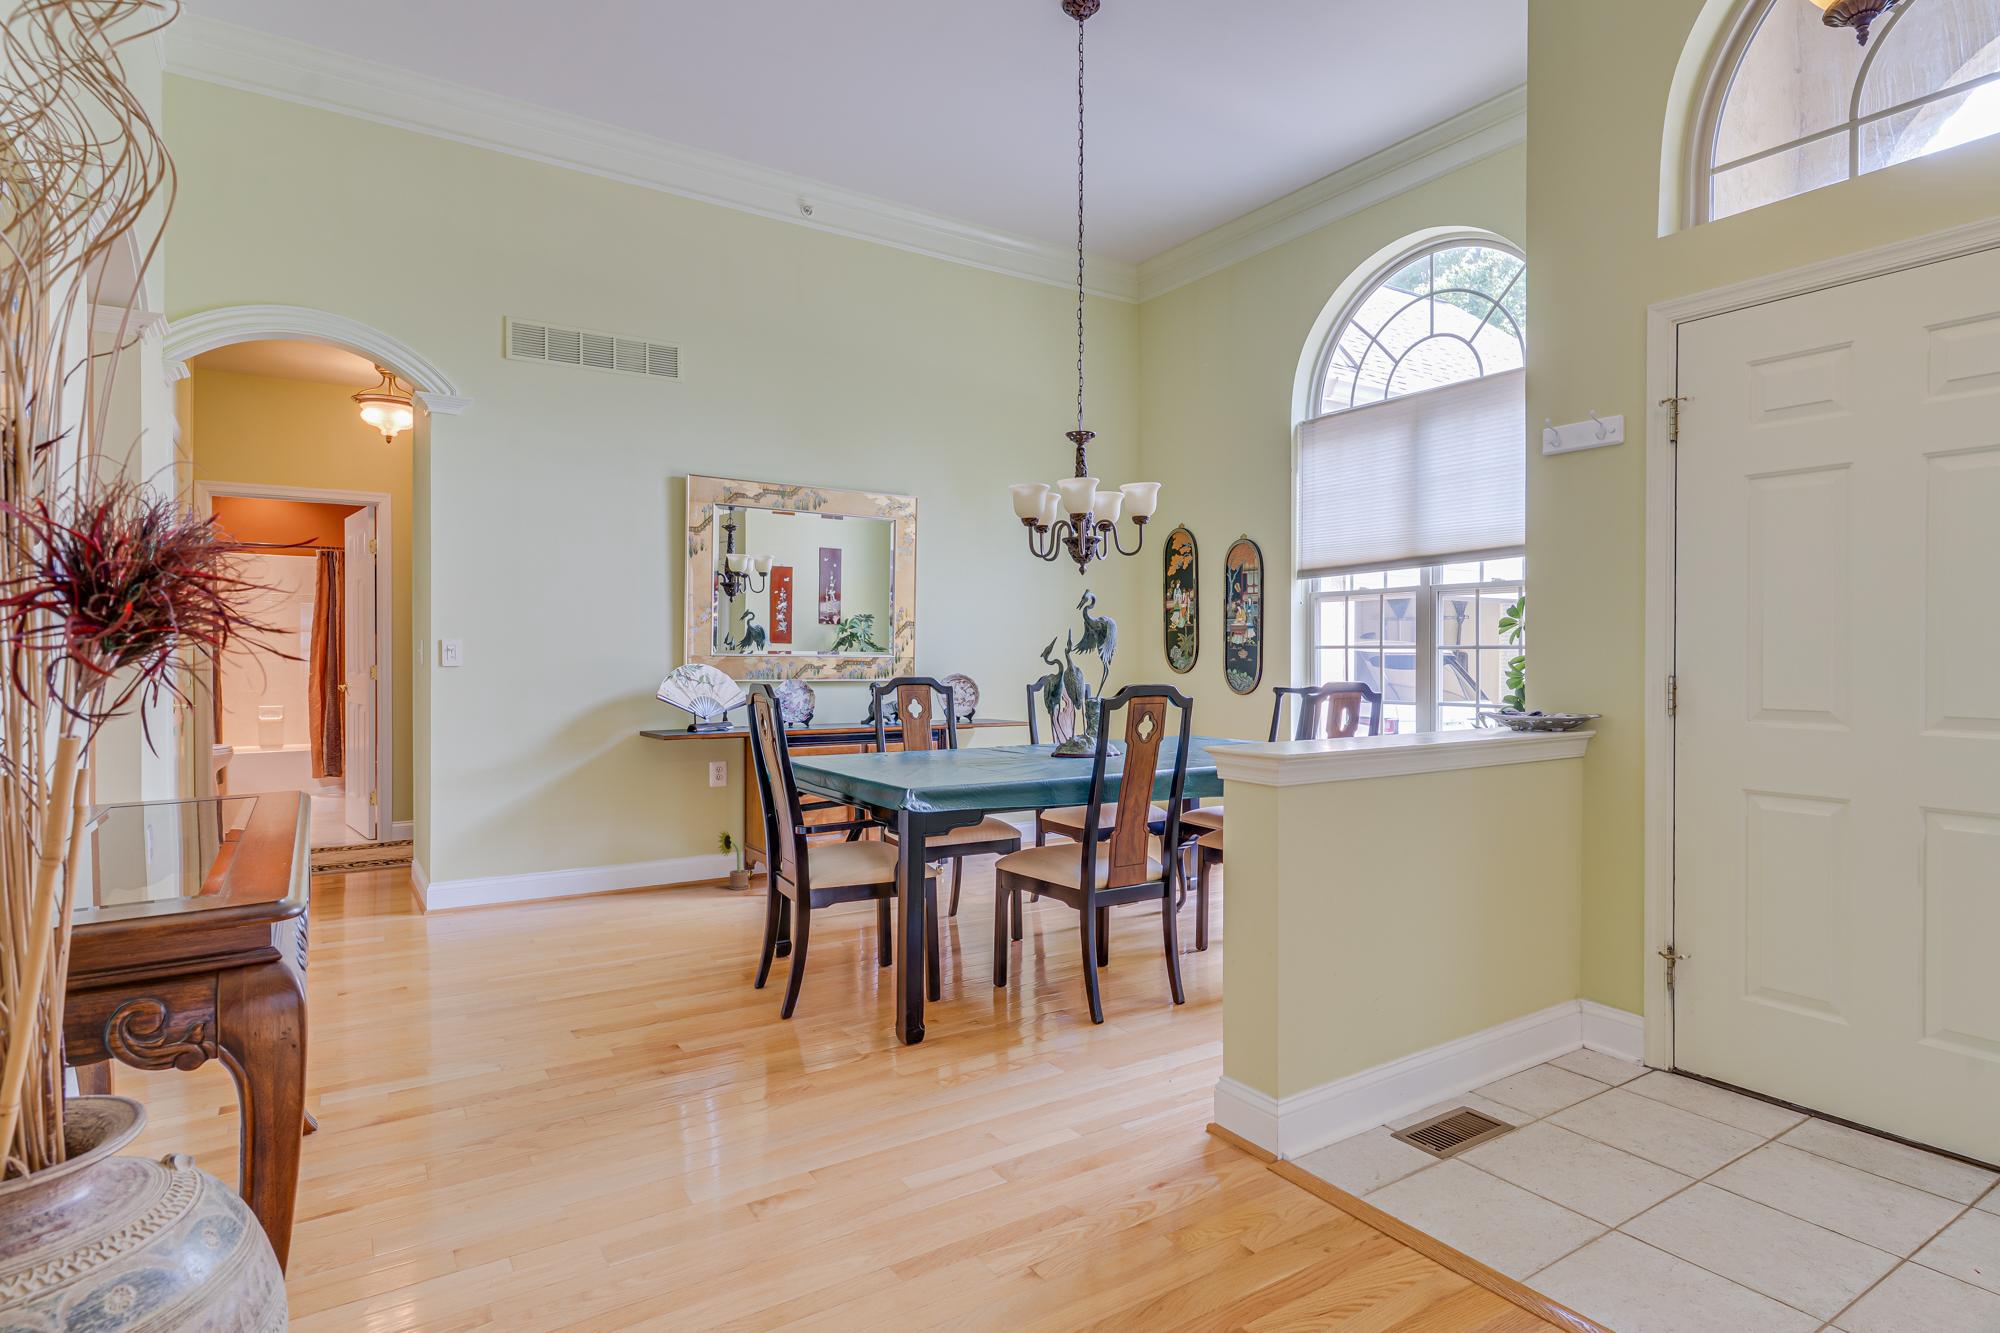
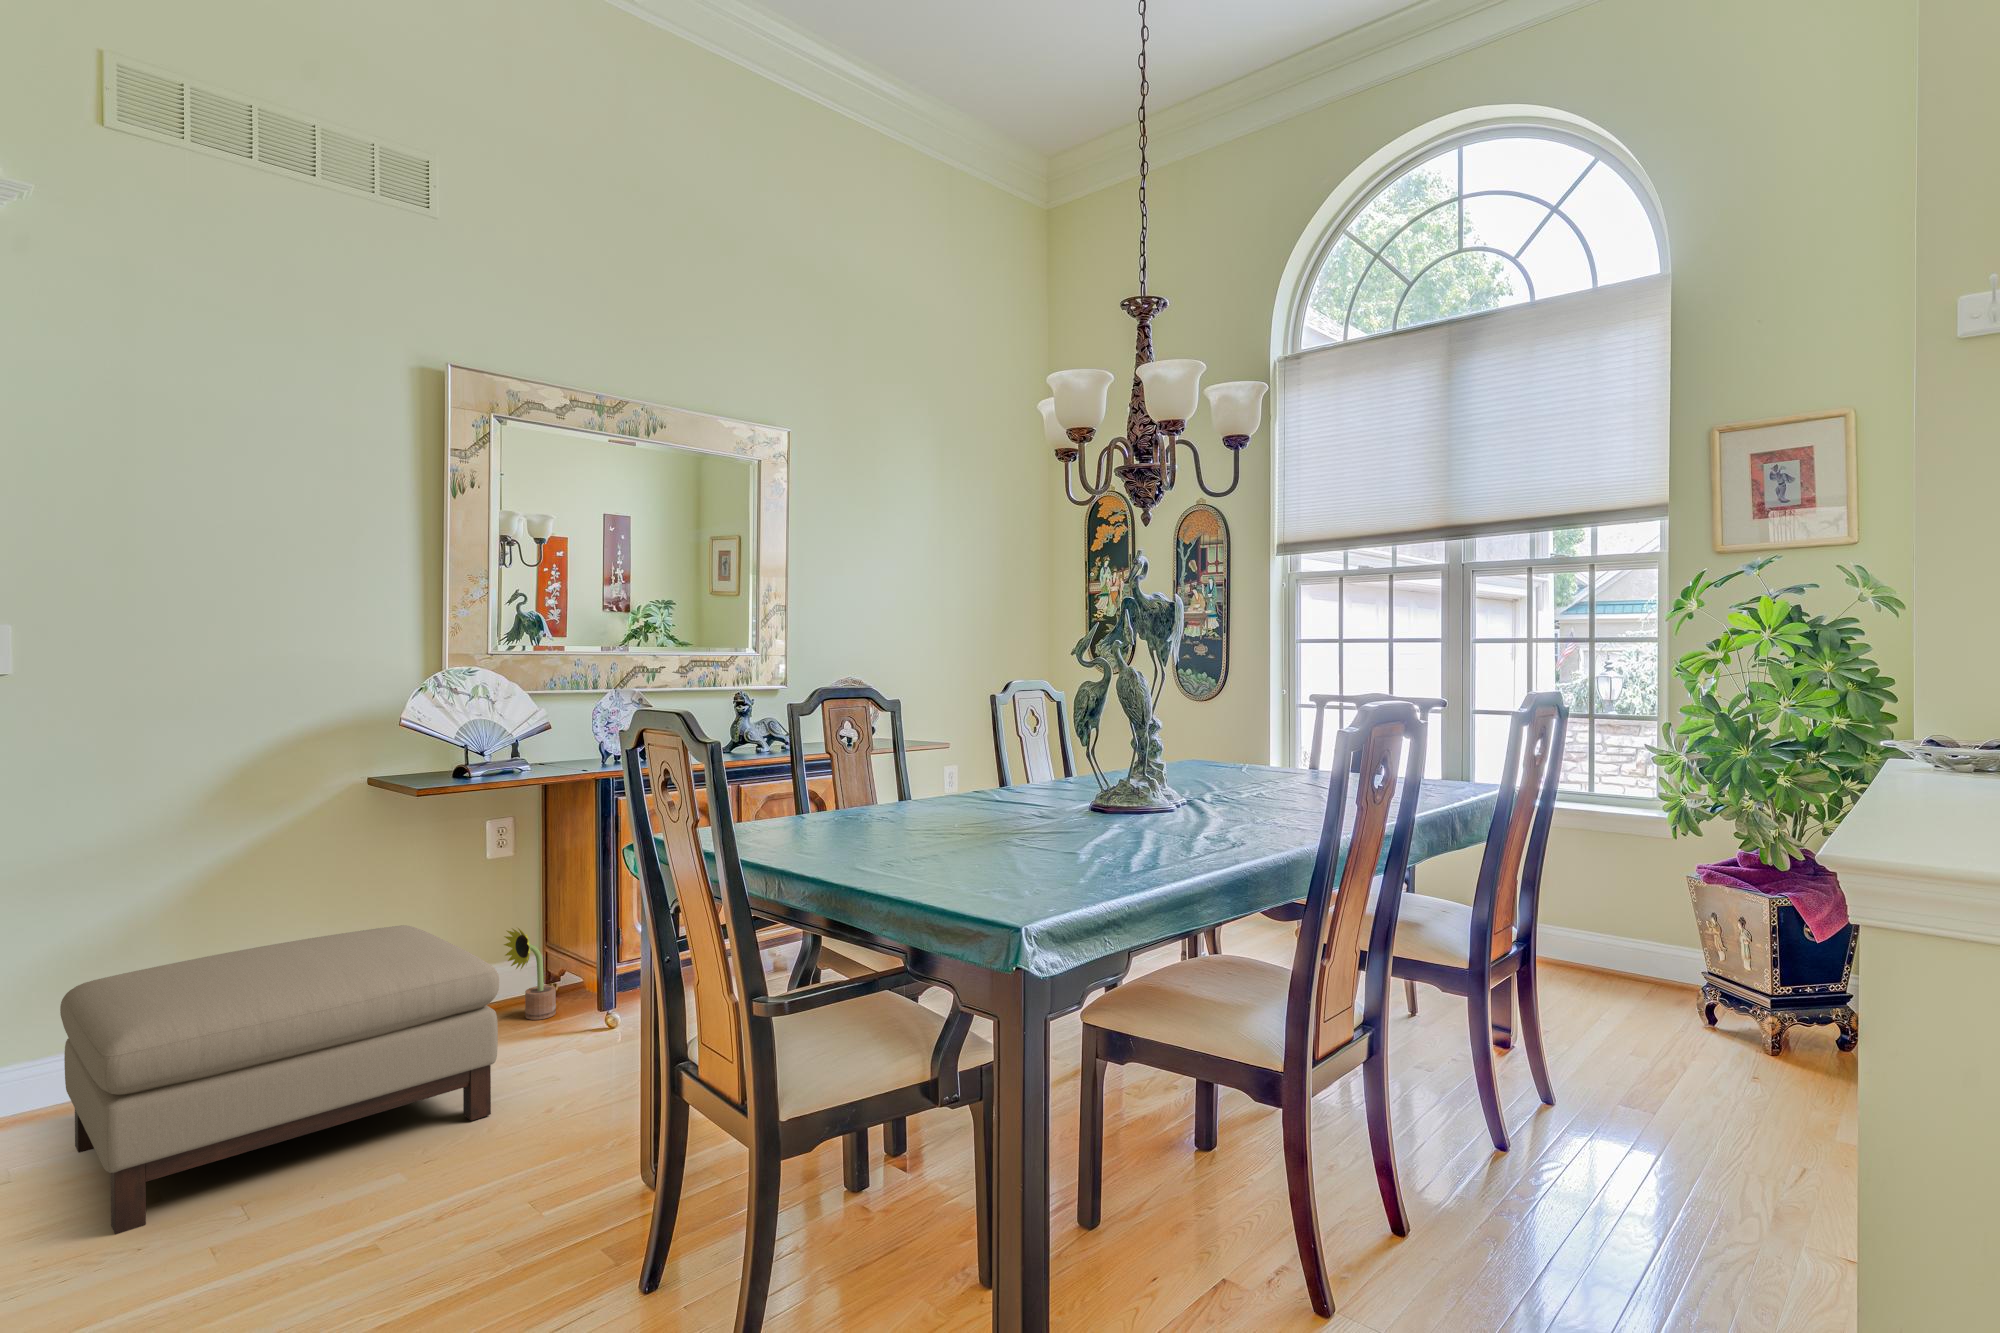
ottoman: none [487,819,704,951] -> present [60,925,499,1234]

